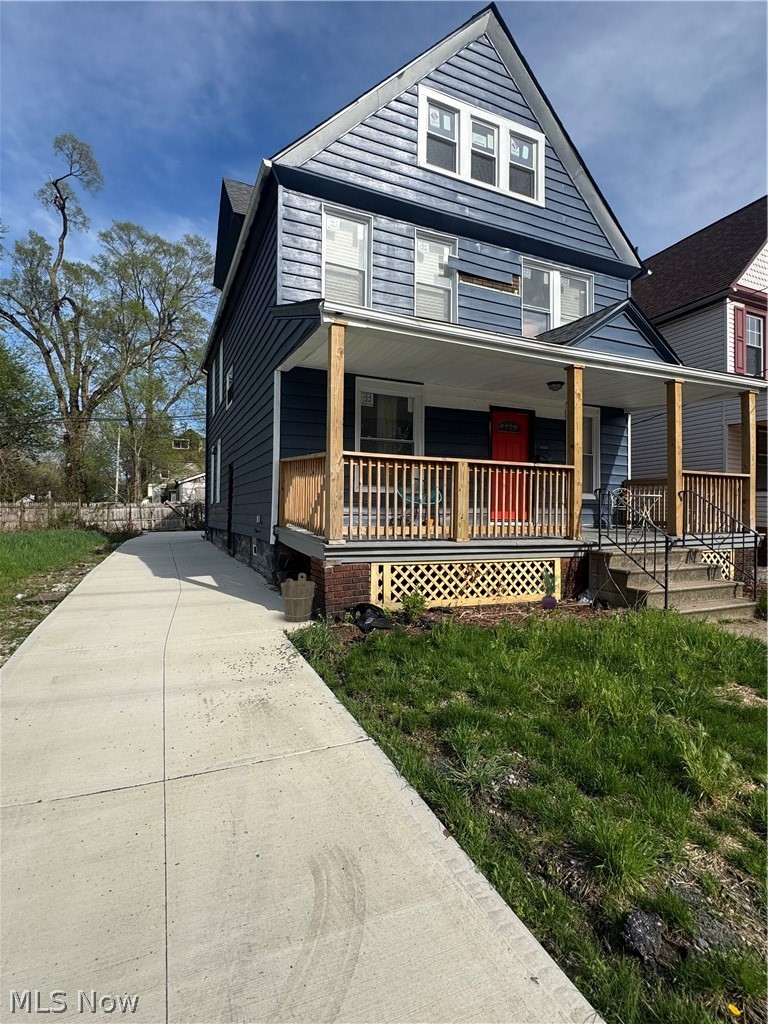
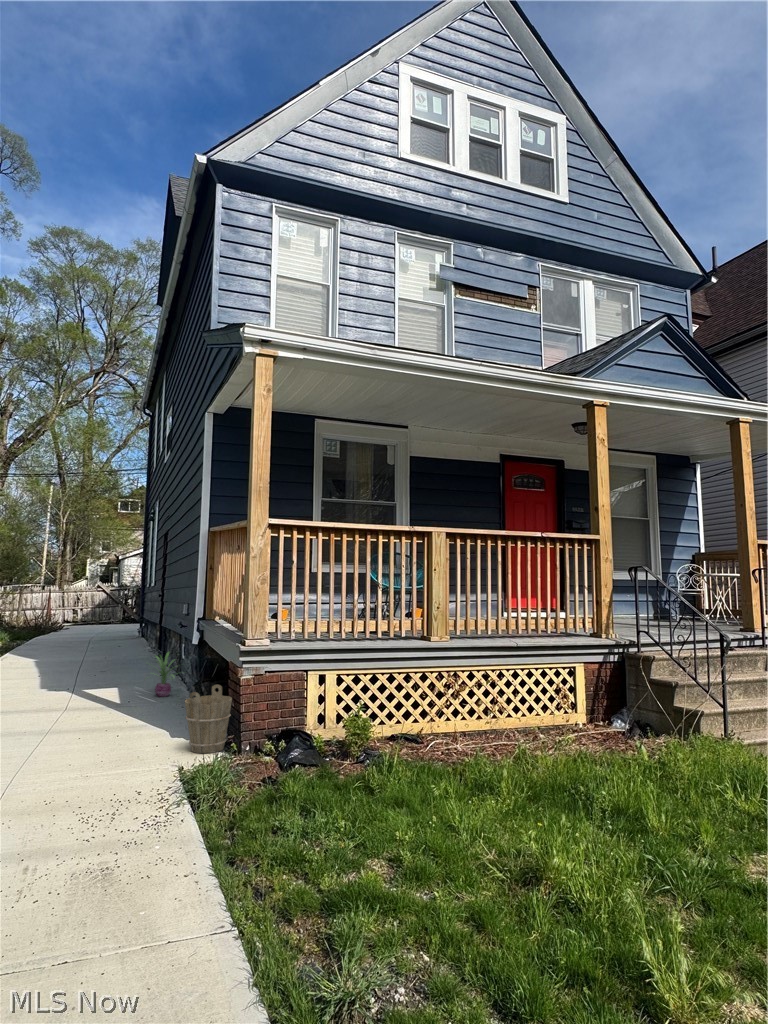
decorative plant: present [532,567,559,609] -> present [155,652,174,697]

